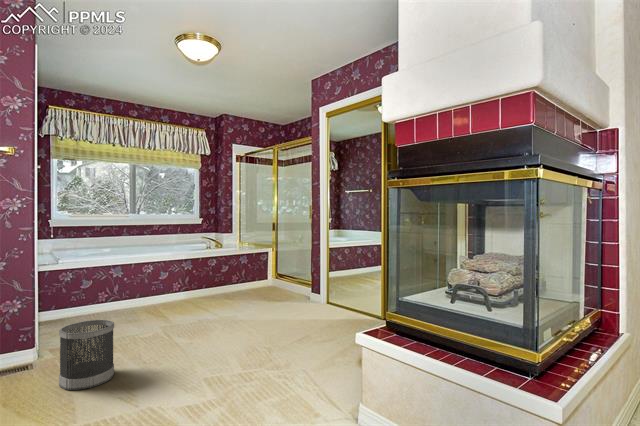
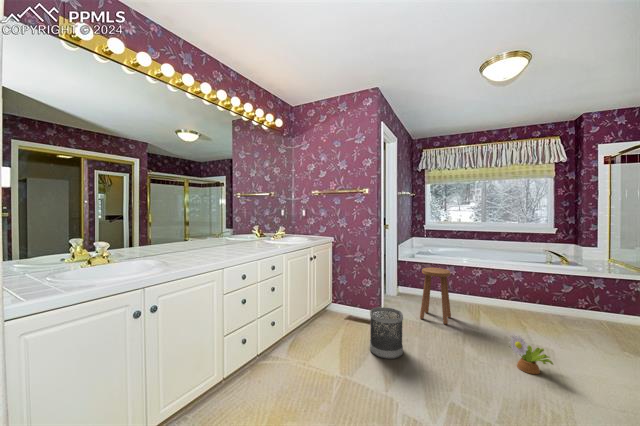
stool: none [98,266,137,336] -> present [420,268,451,324]
decorative plant: none [212,305,249,337] -> present [510,335,553,374]

